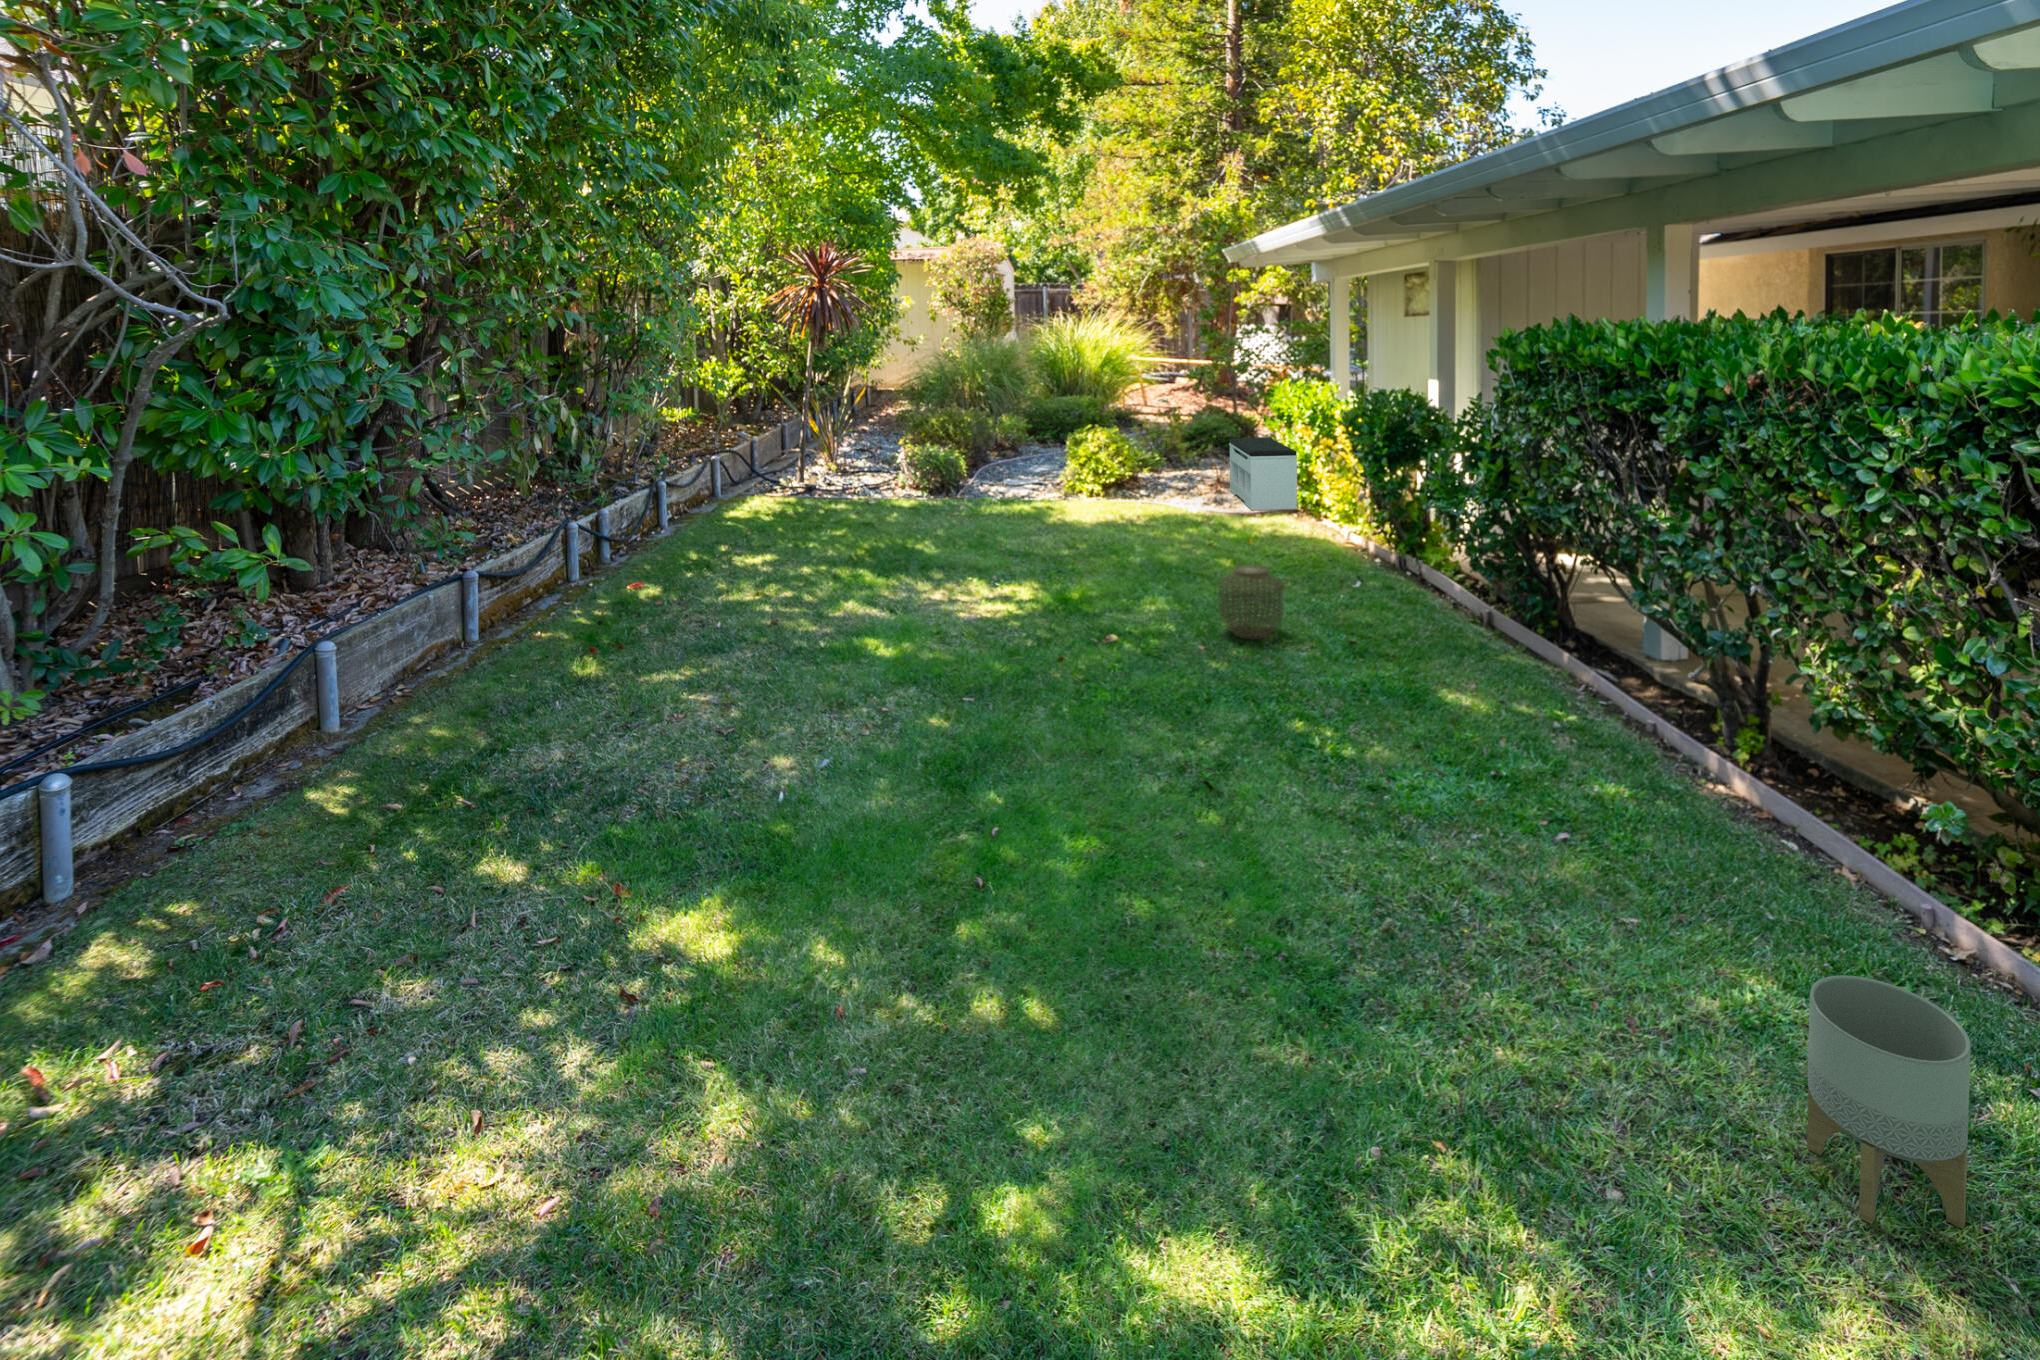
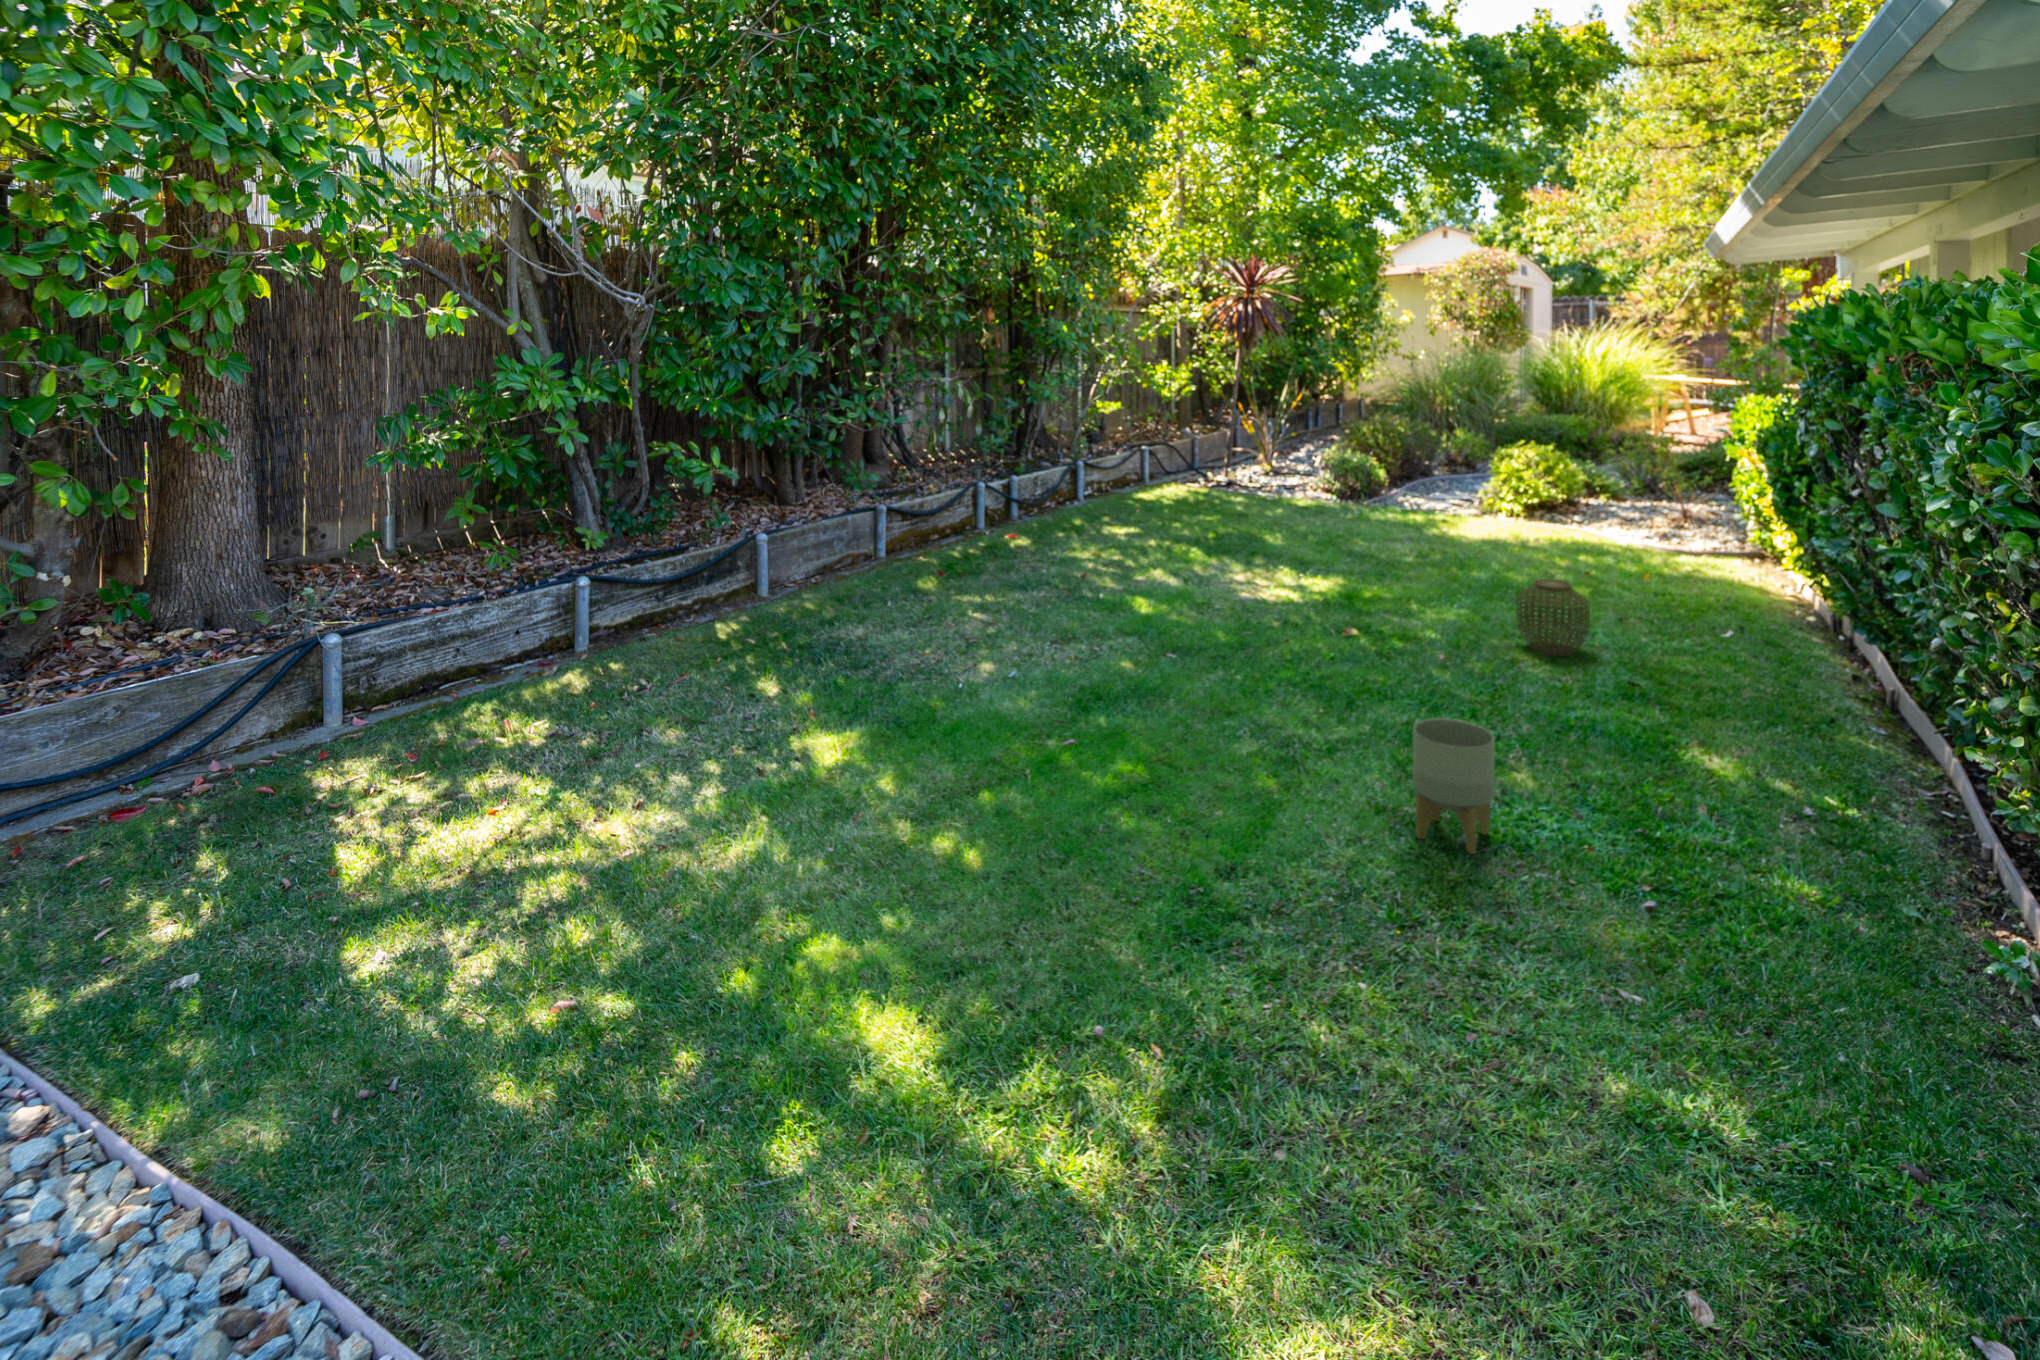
bench: present [1229,438,1297,510] -> none [1677,467,1747,552]
planter: present [1807,976,1971,1229] -> present [1413,718,1495,854]

